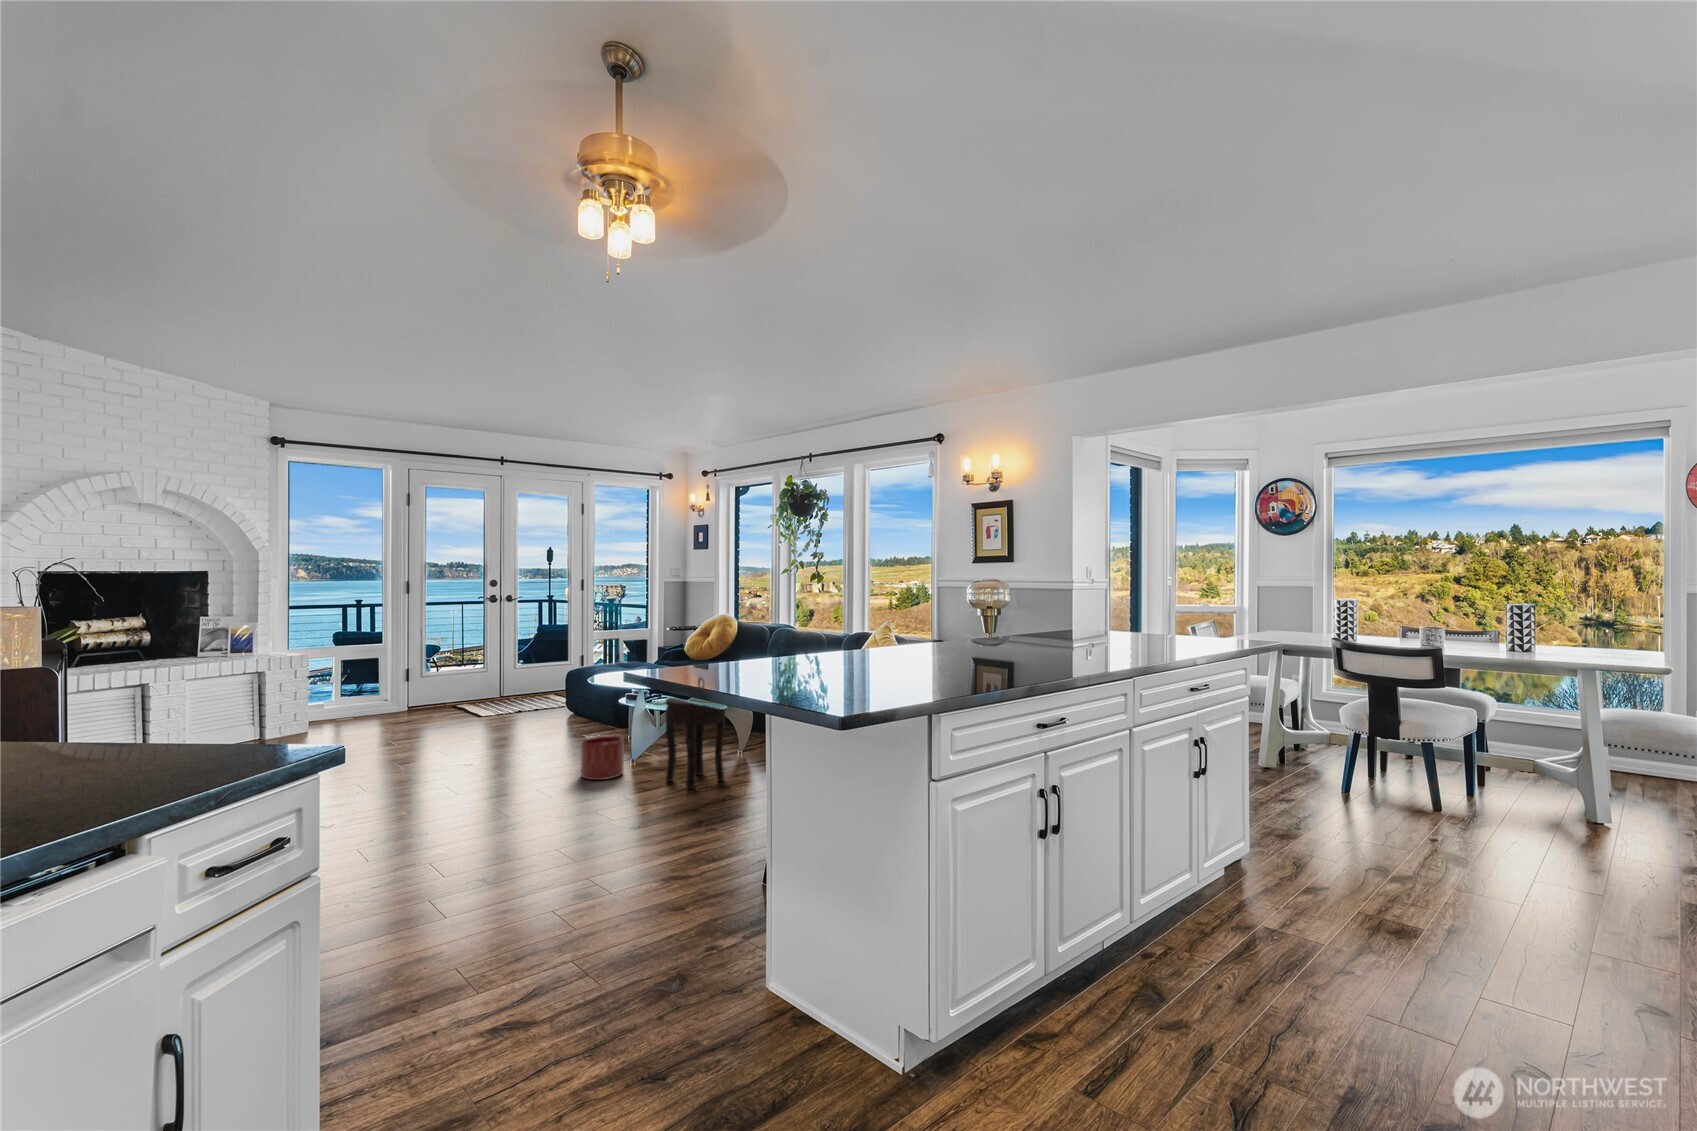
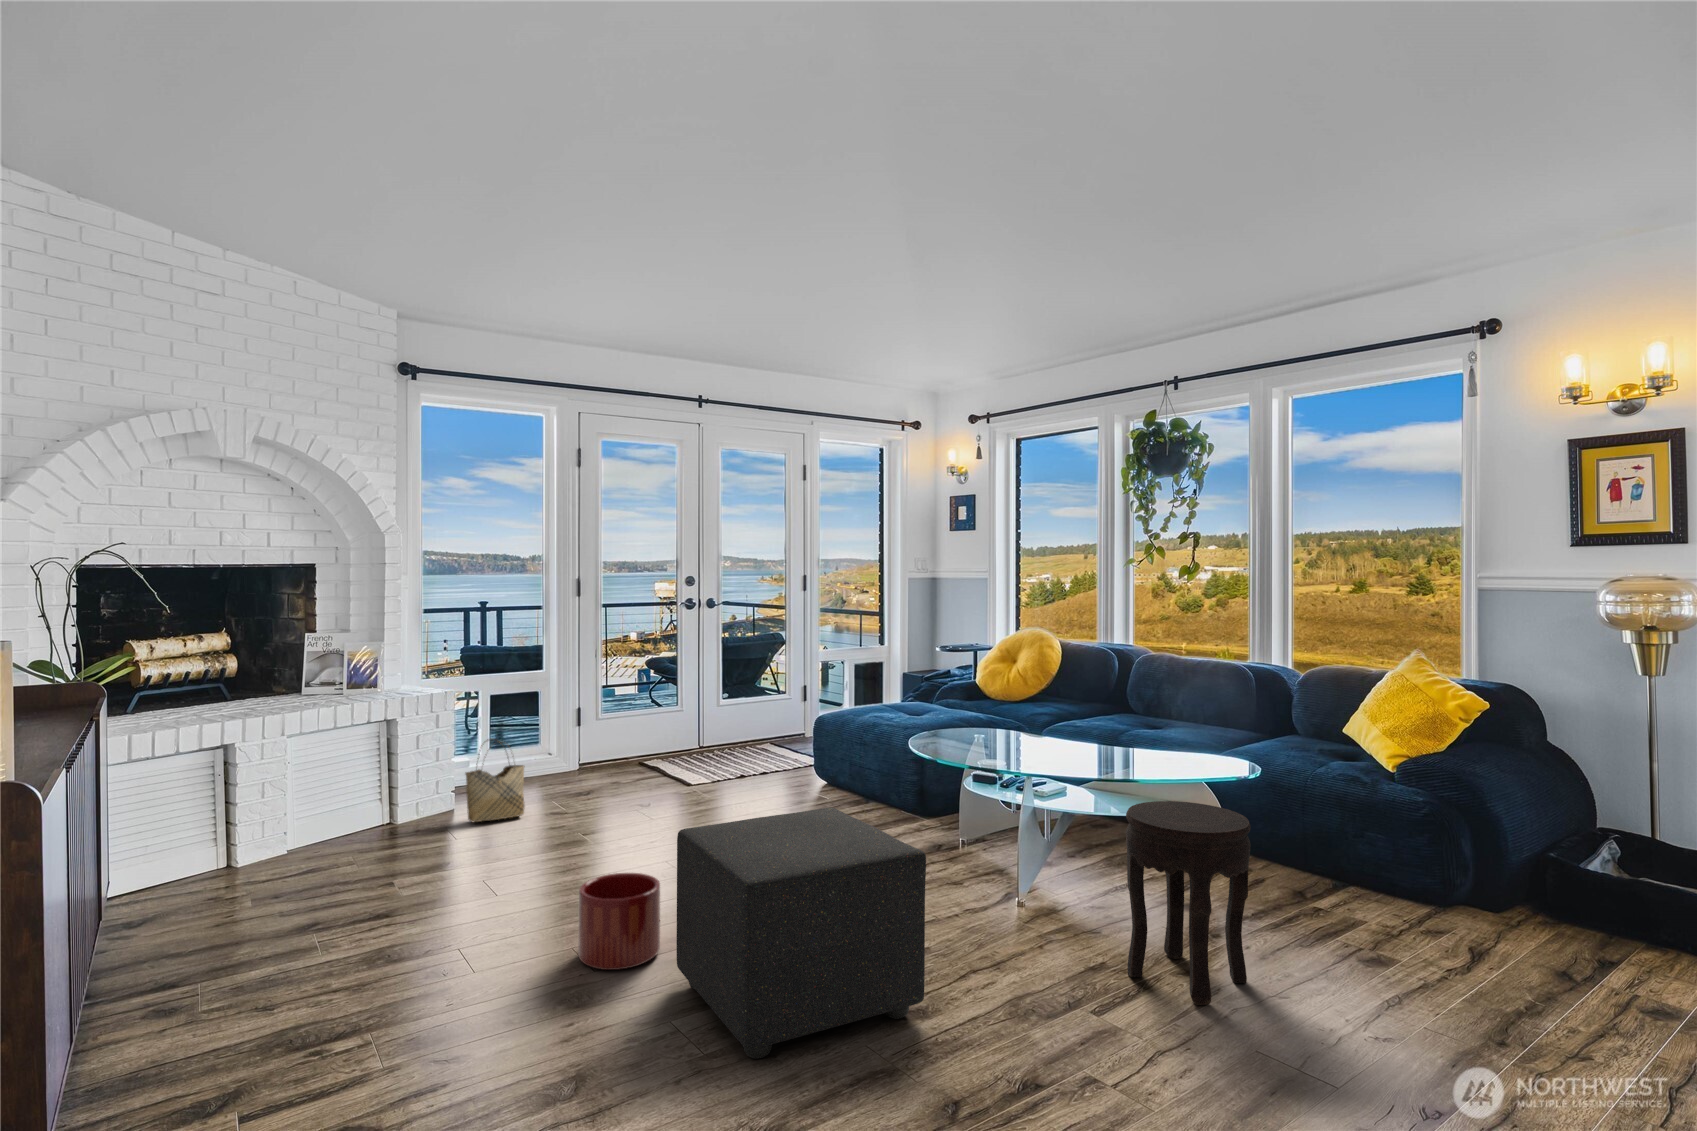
woven basket: none [314,684,357,736] -> present [466,742,525,822]
ottoman: none [415,703,543,815] -> present [677,808,926,1059]
planter: present [581,735,624,780] -> present [578,873,660,970]

